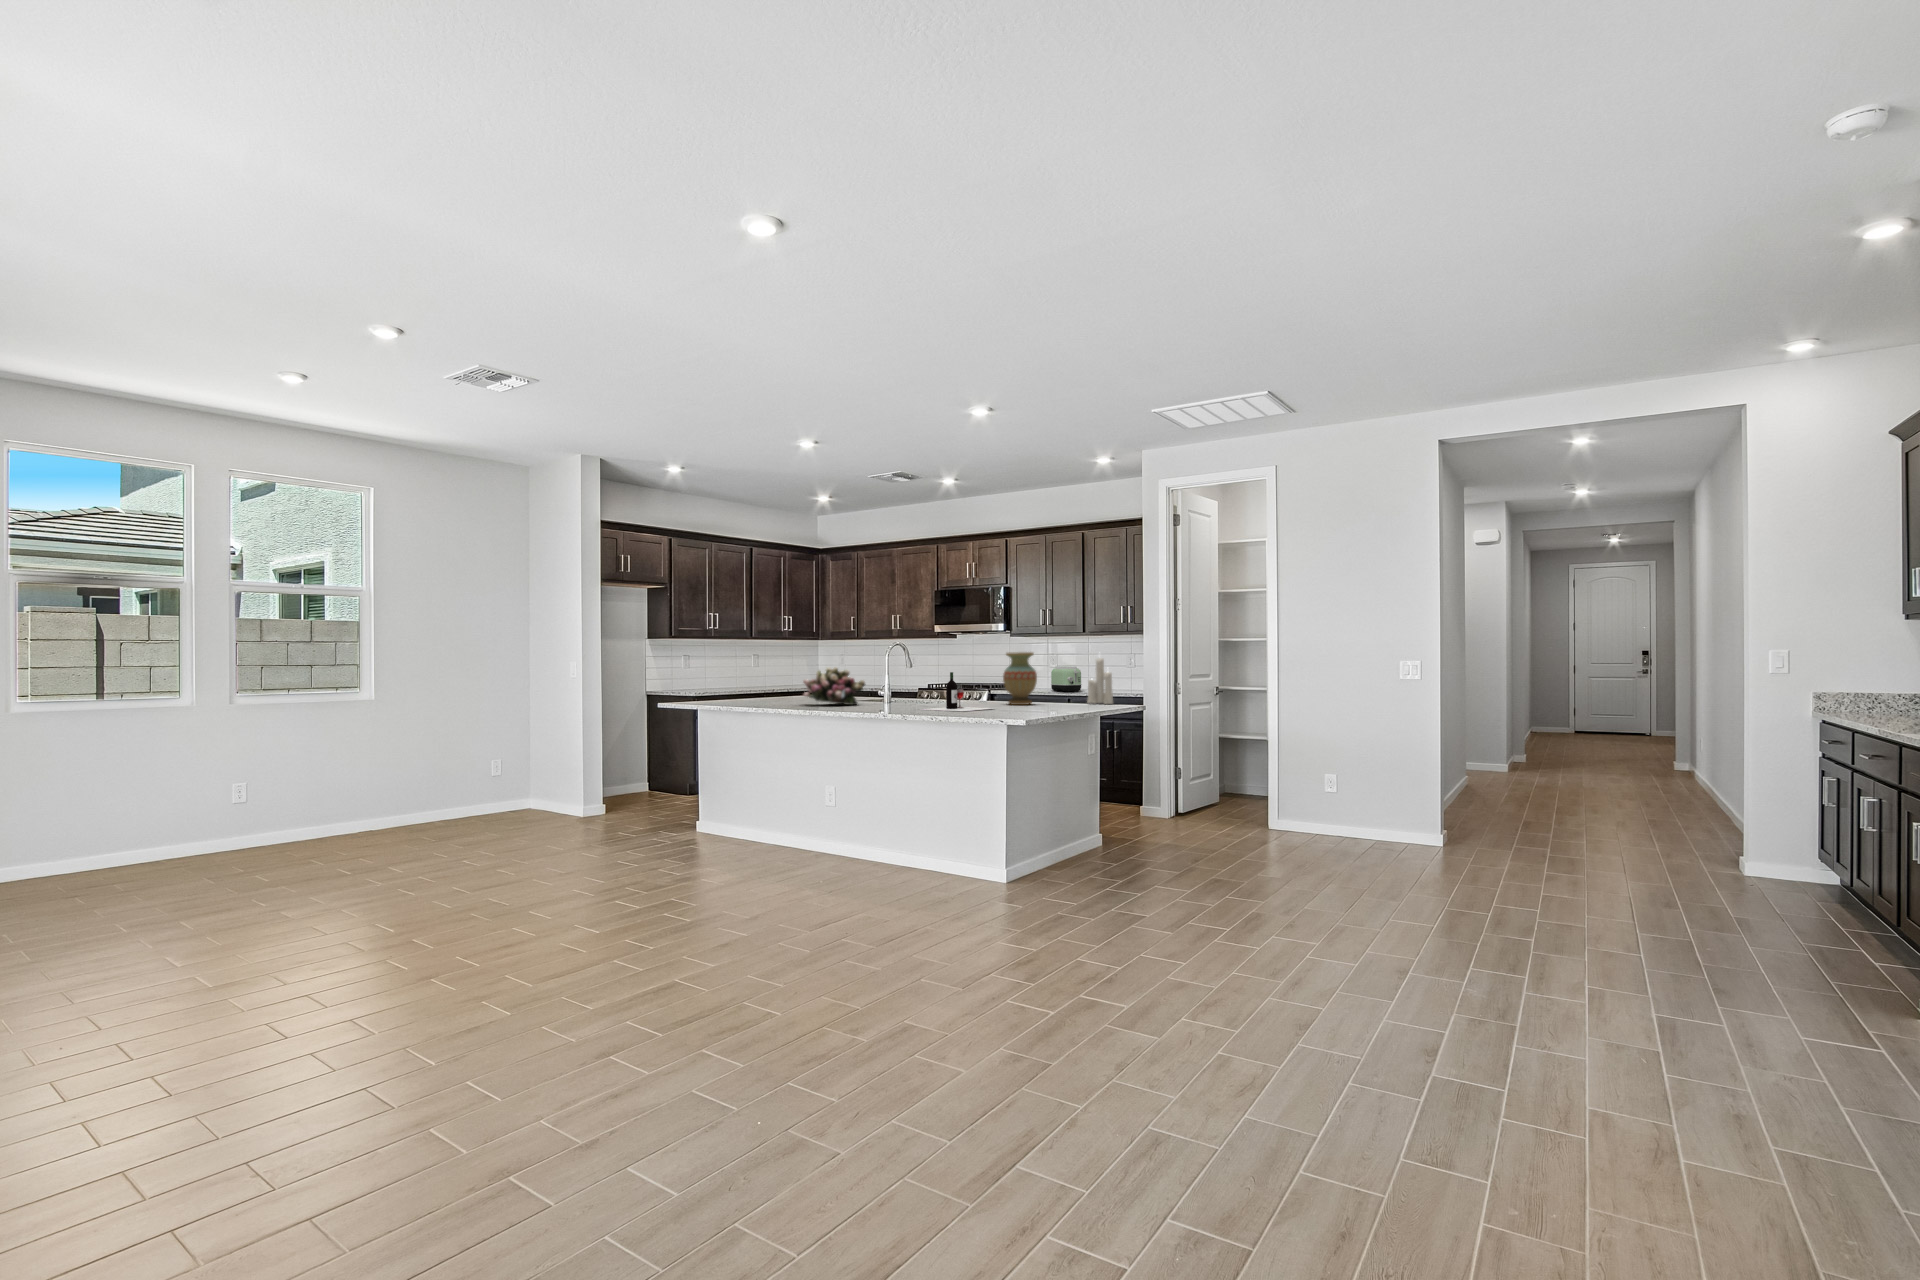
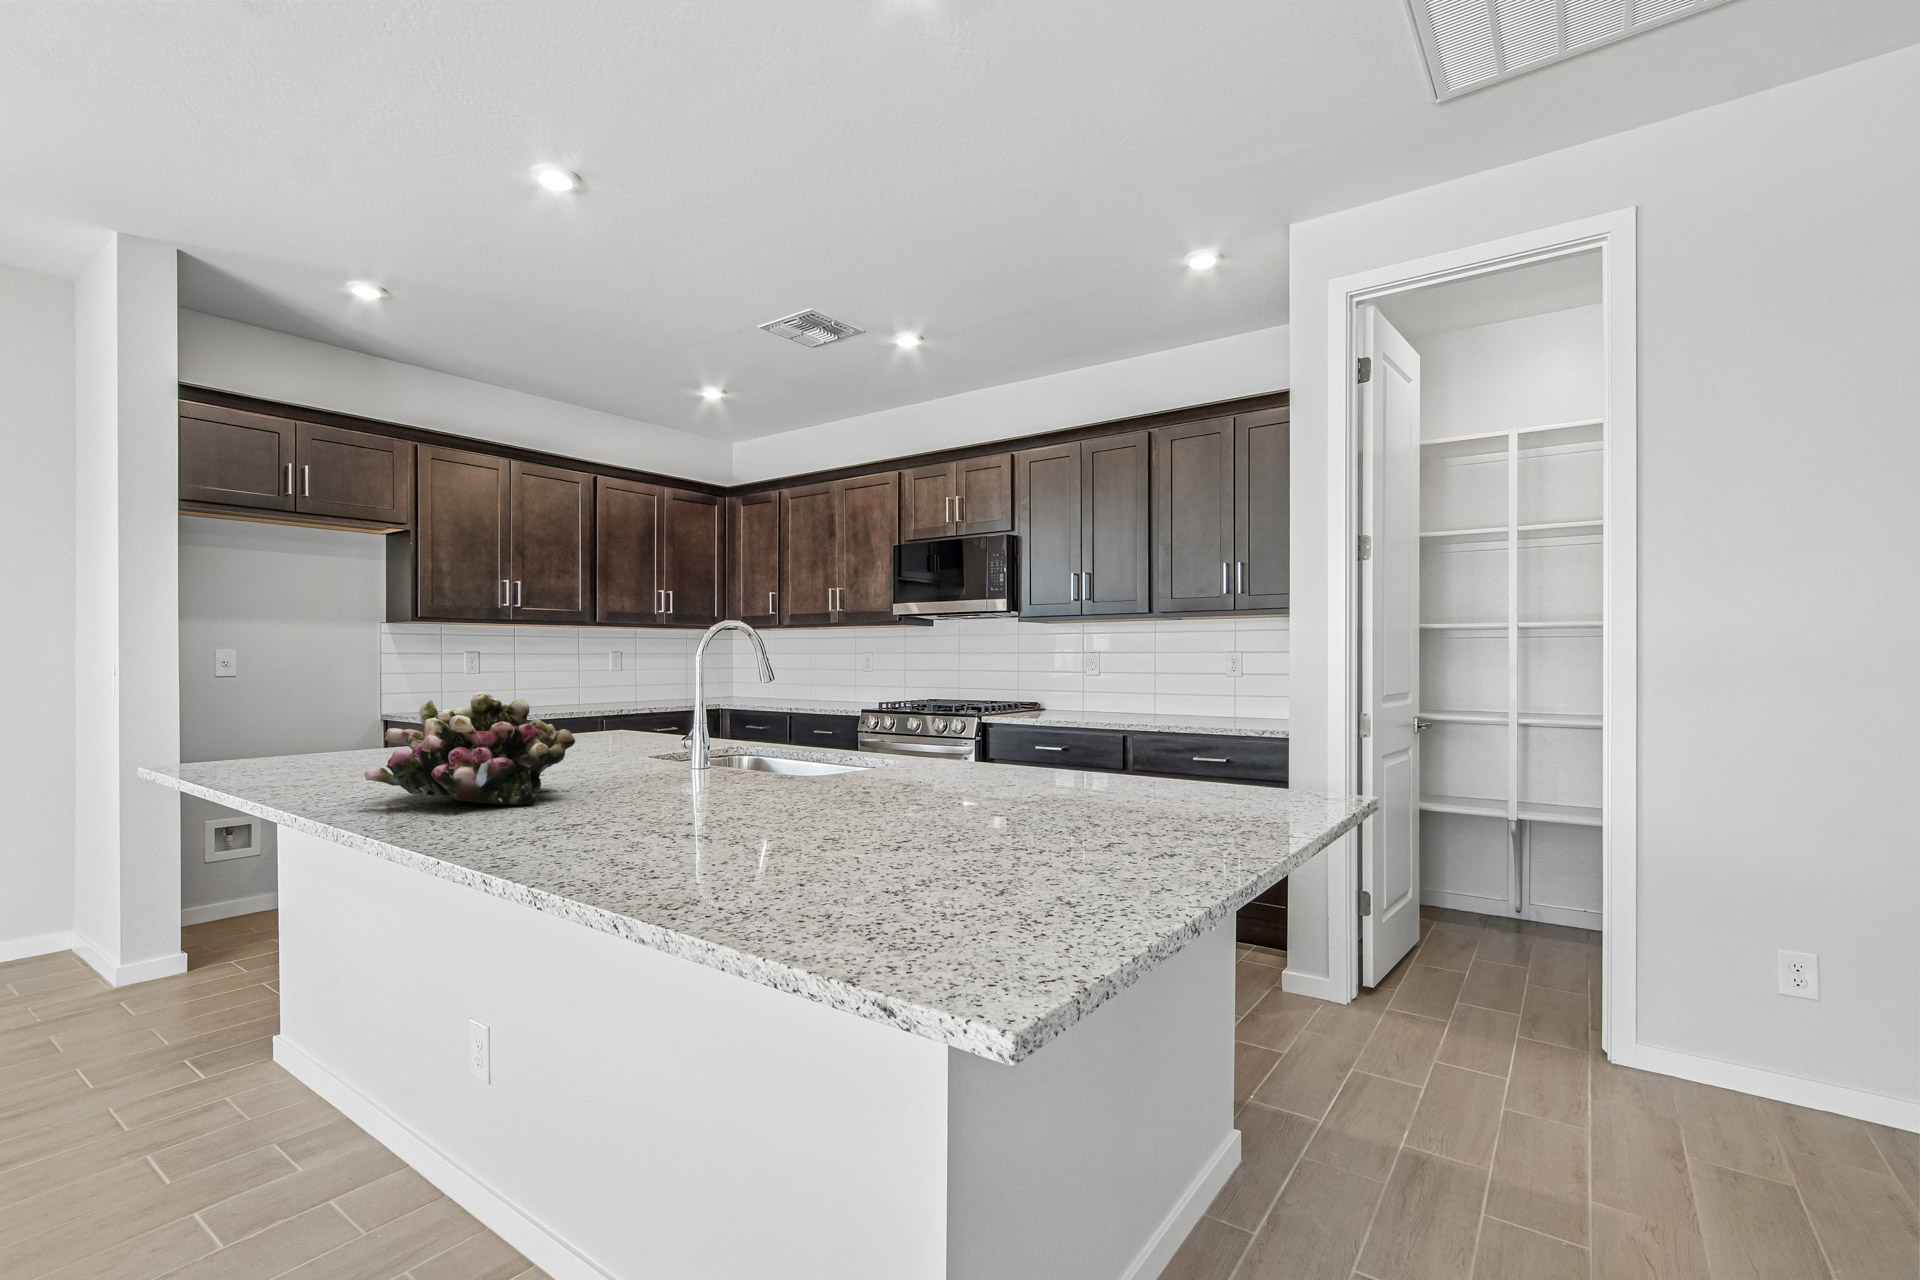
vase: present [1003,652,1037,705] -> none [963,653,1059,804]
candle: present [1087,658,1113,704] -> none [1199,645,1276,801]
toaster: present [1051,666,1082,692] -> none [1090,676,1148,724]
wine bottle: present [923,672,993,711] -> none [648,720,922,879]

